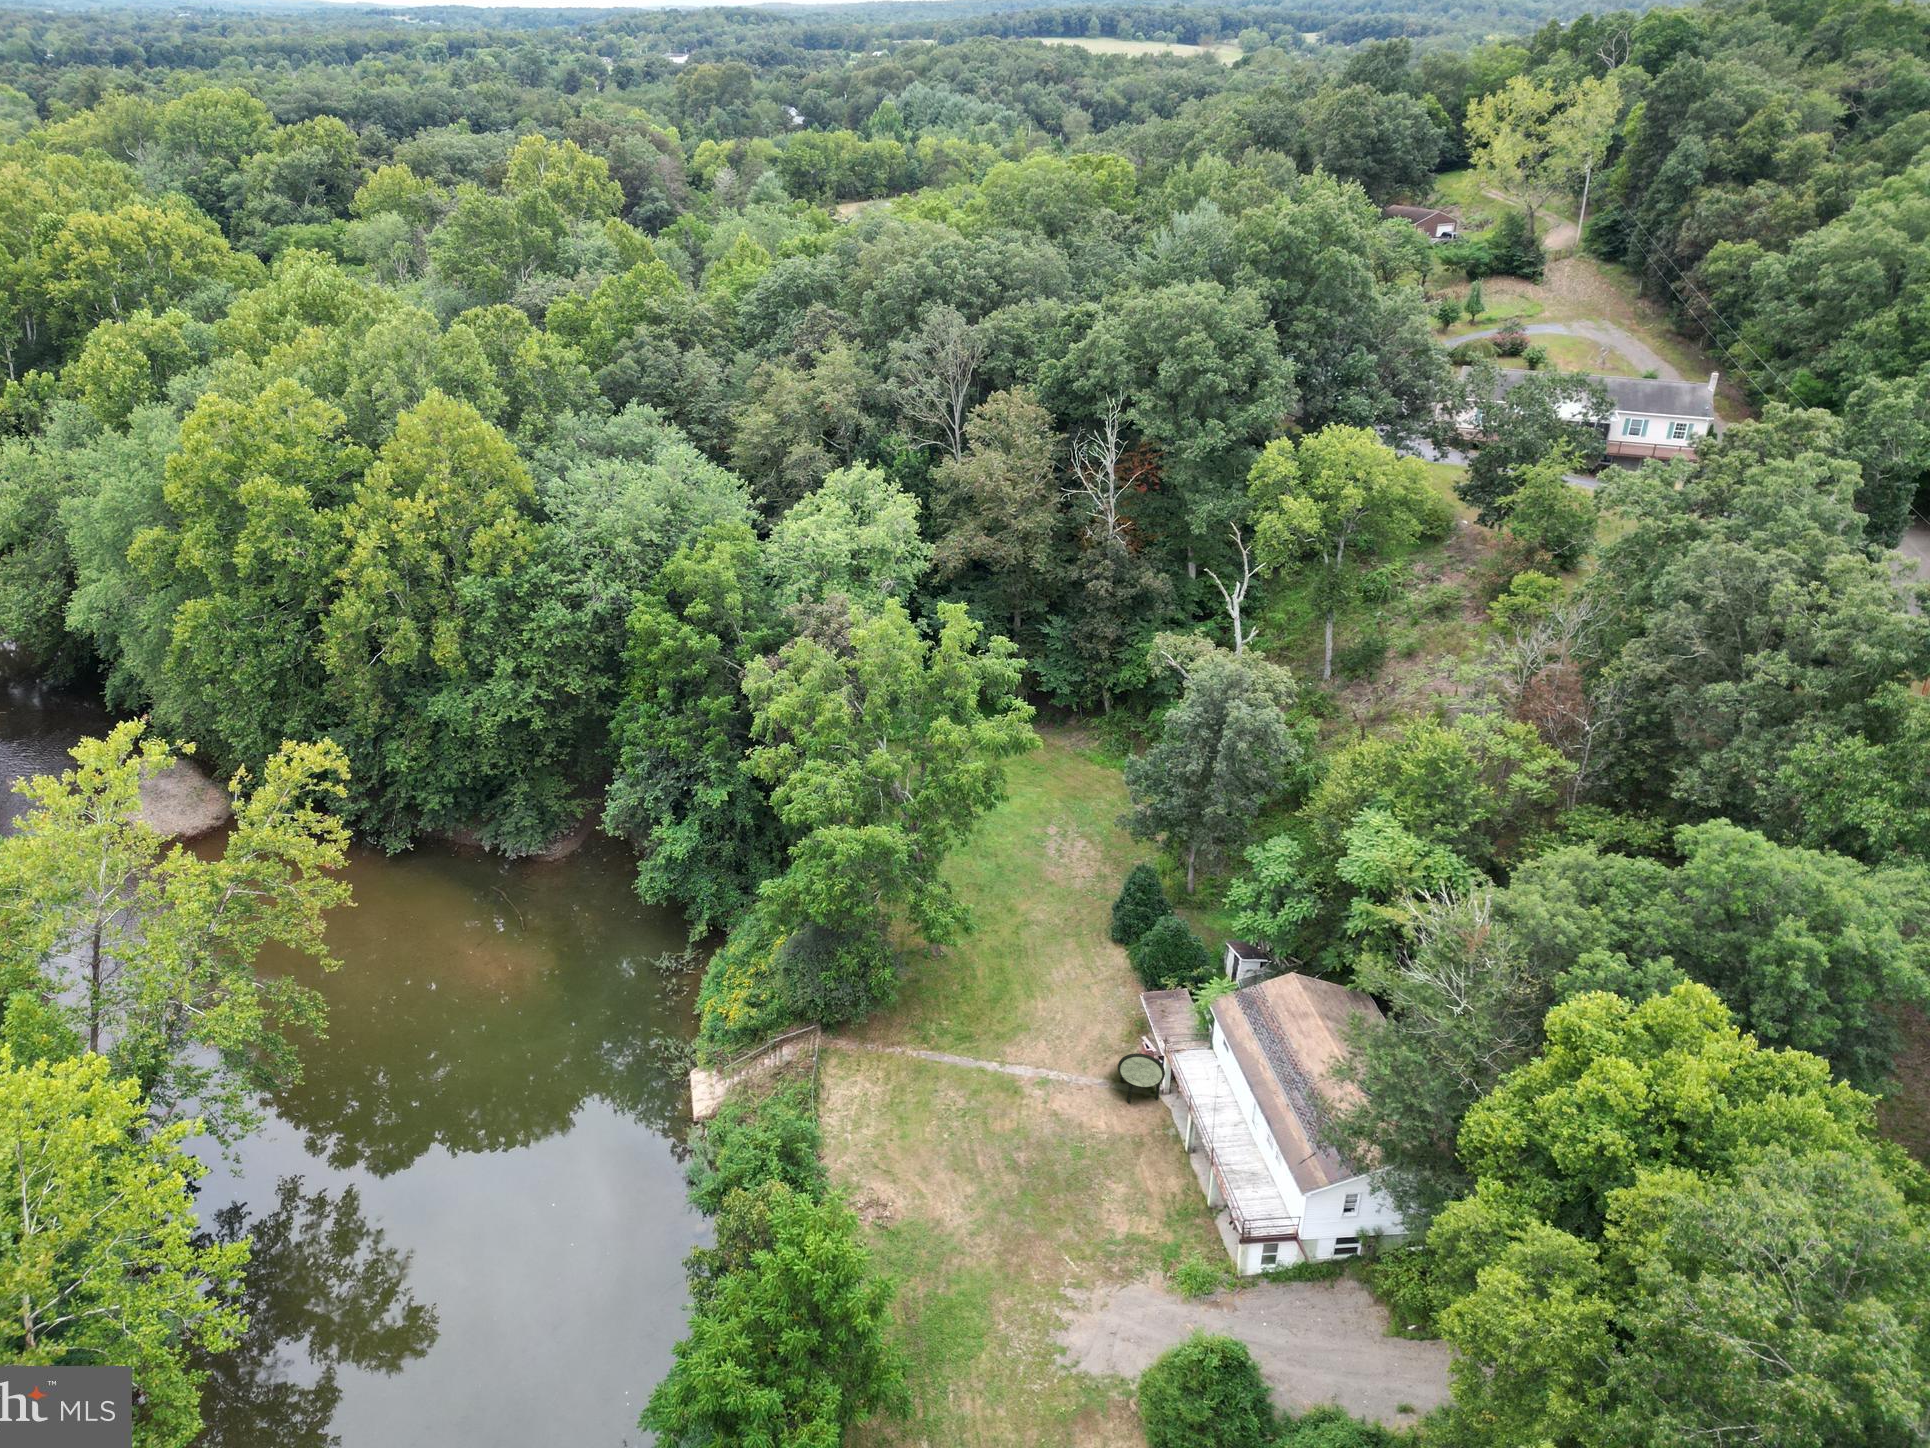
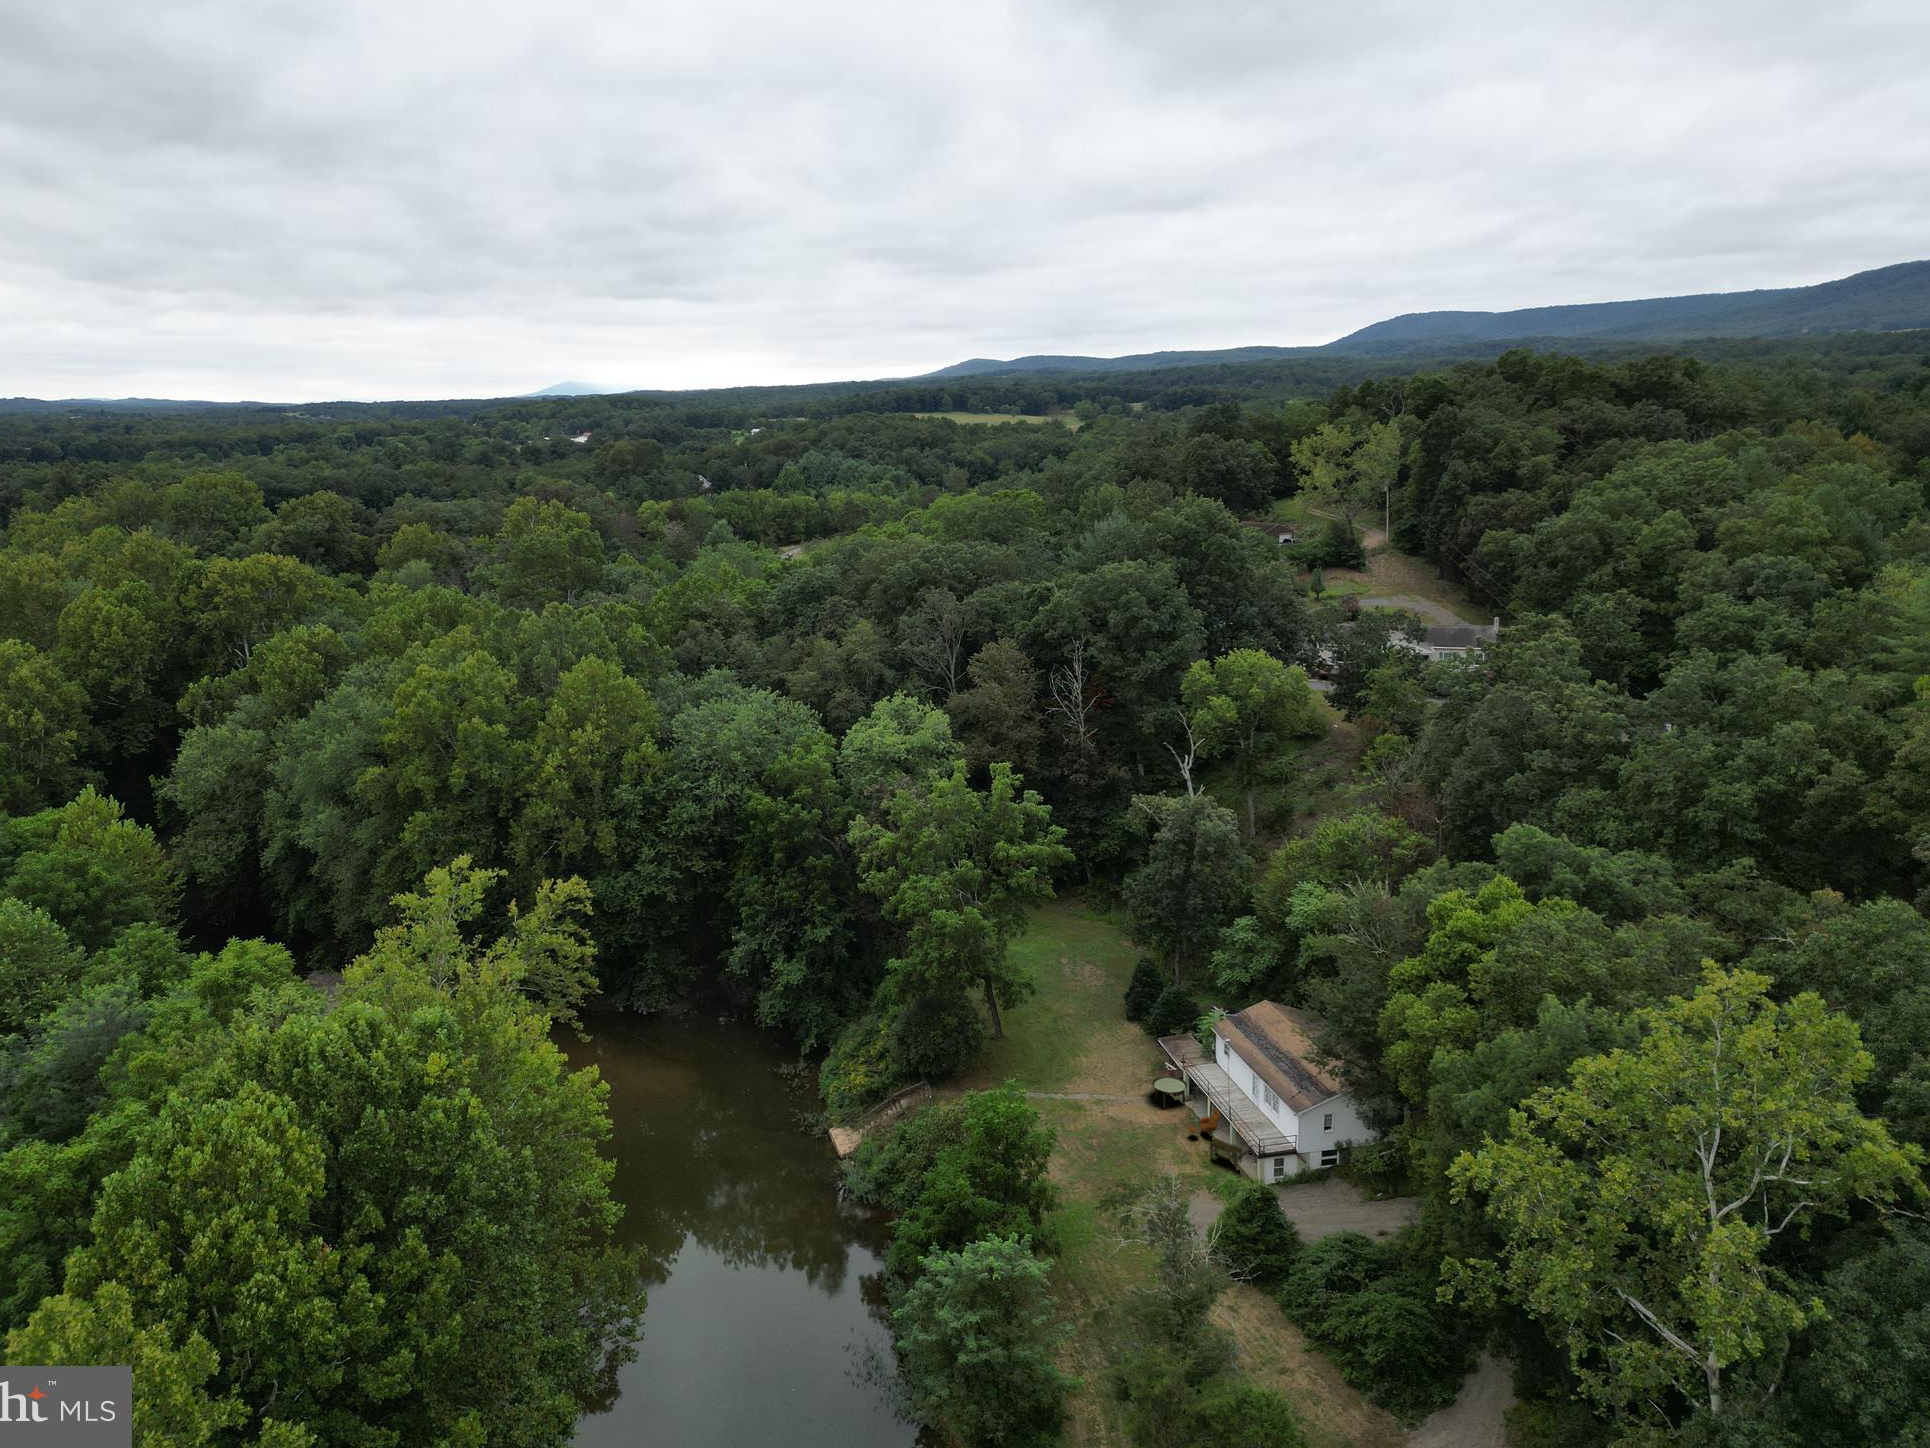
lounge chair: none [1151,1128,1201,1169] -> present [1188,1109,1220,1136]
bench: none [1176,1182,1224,1234] -> present [1210,1139,1243,1168]

